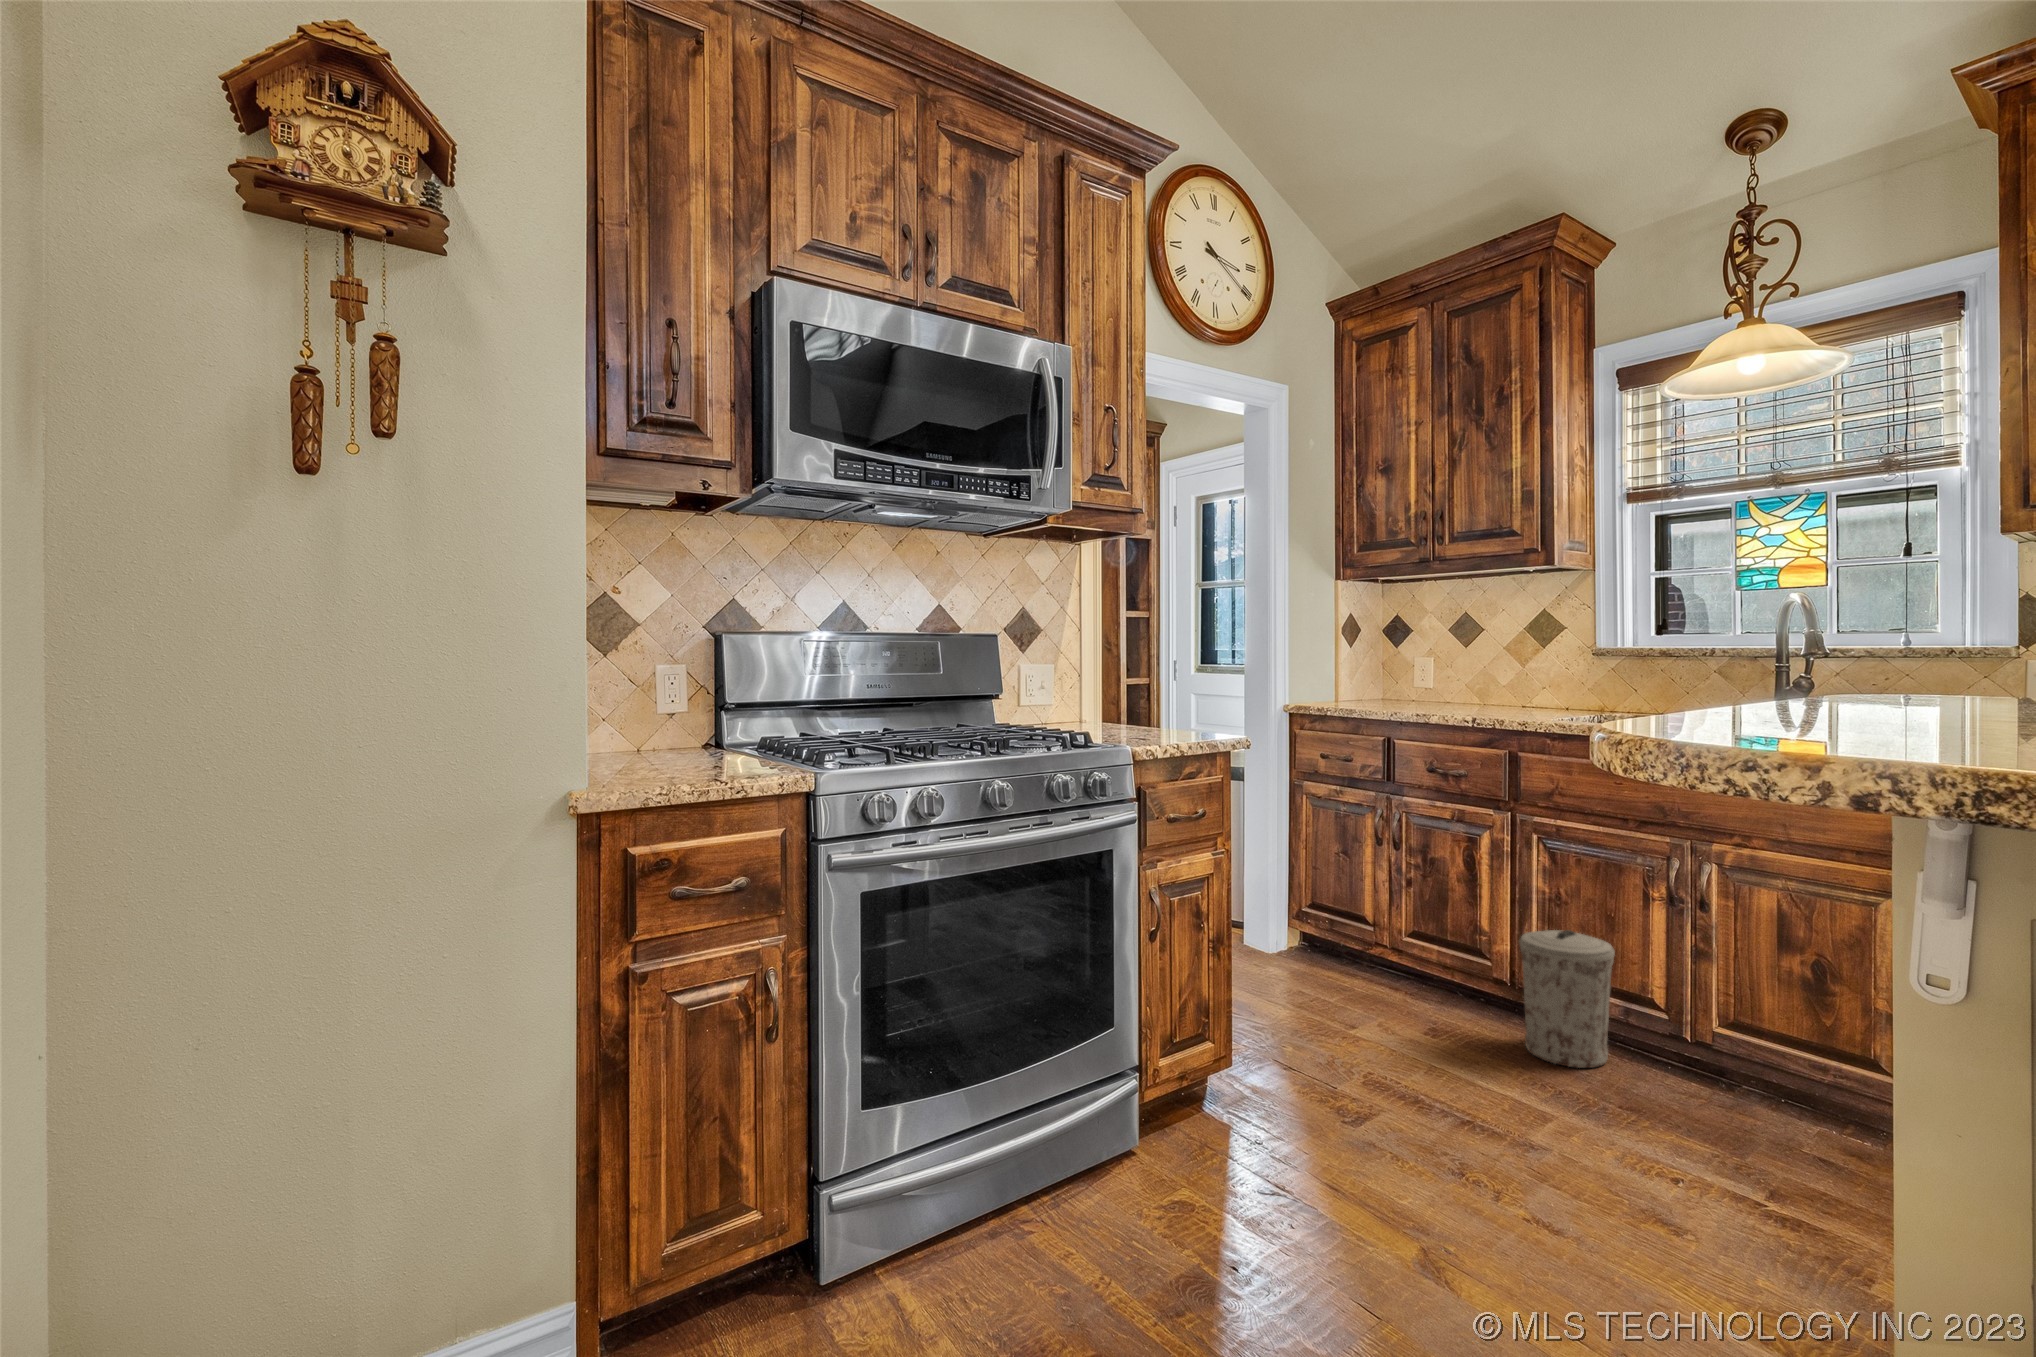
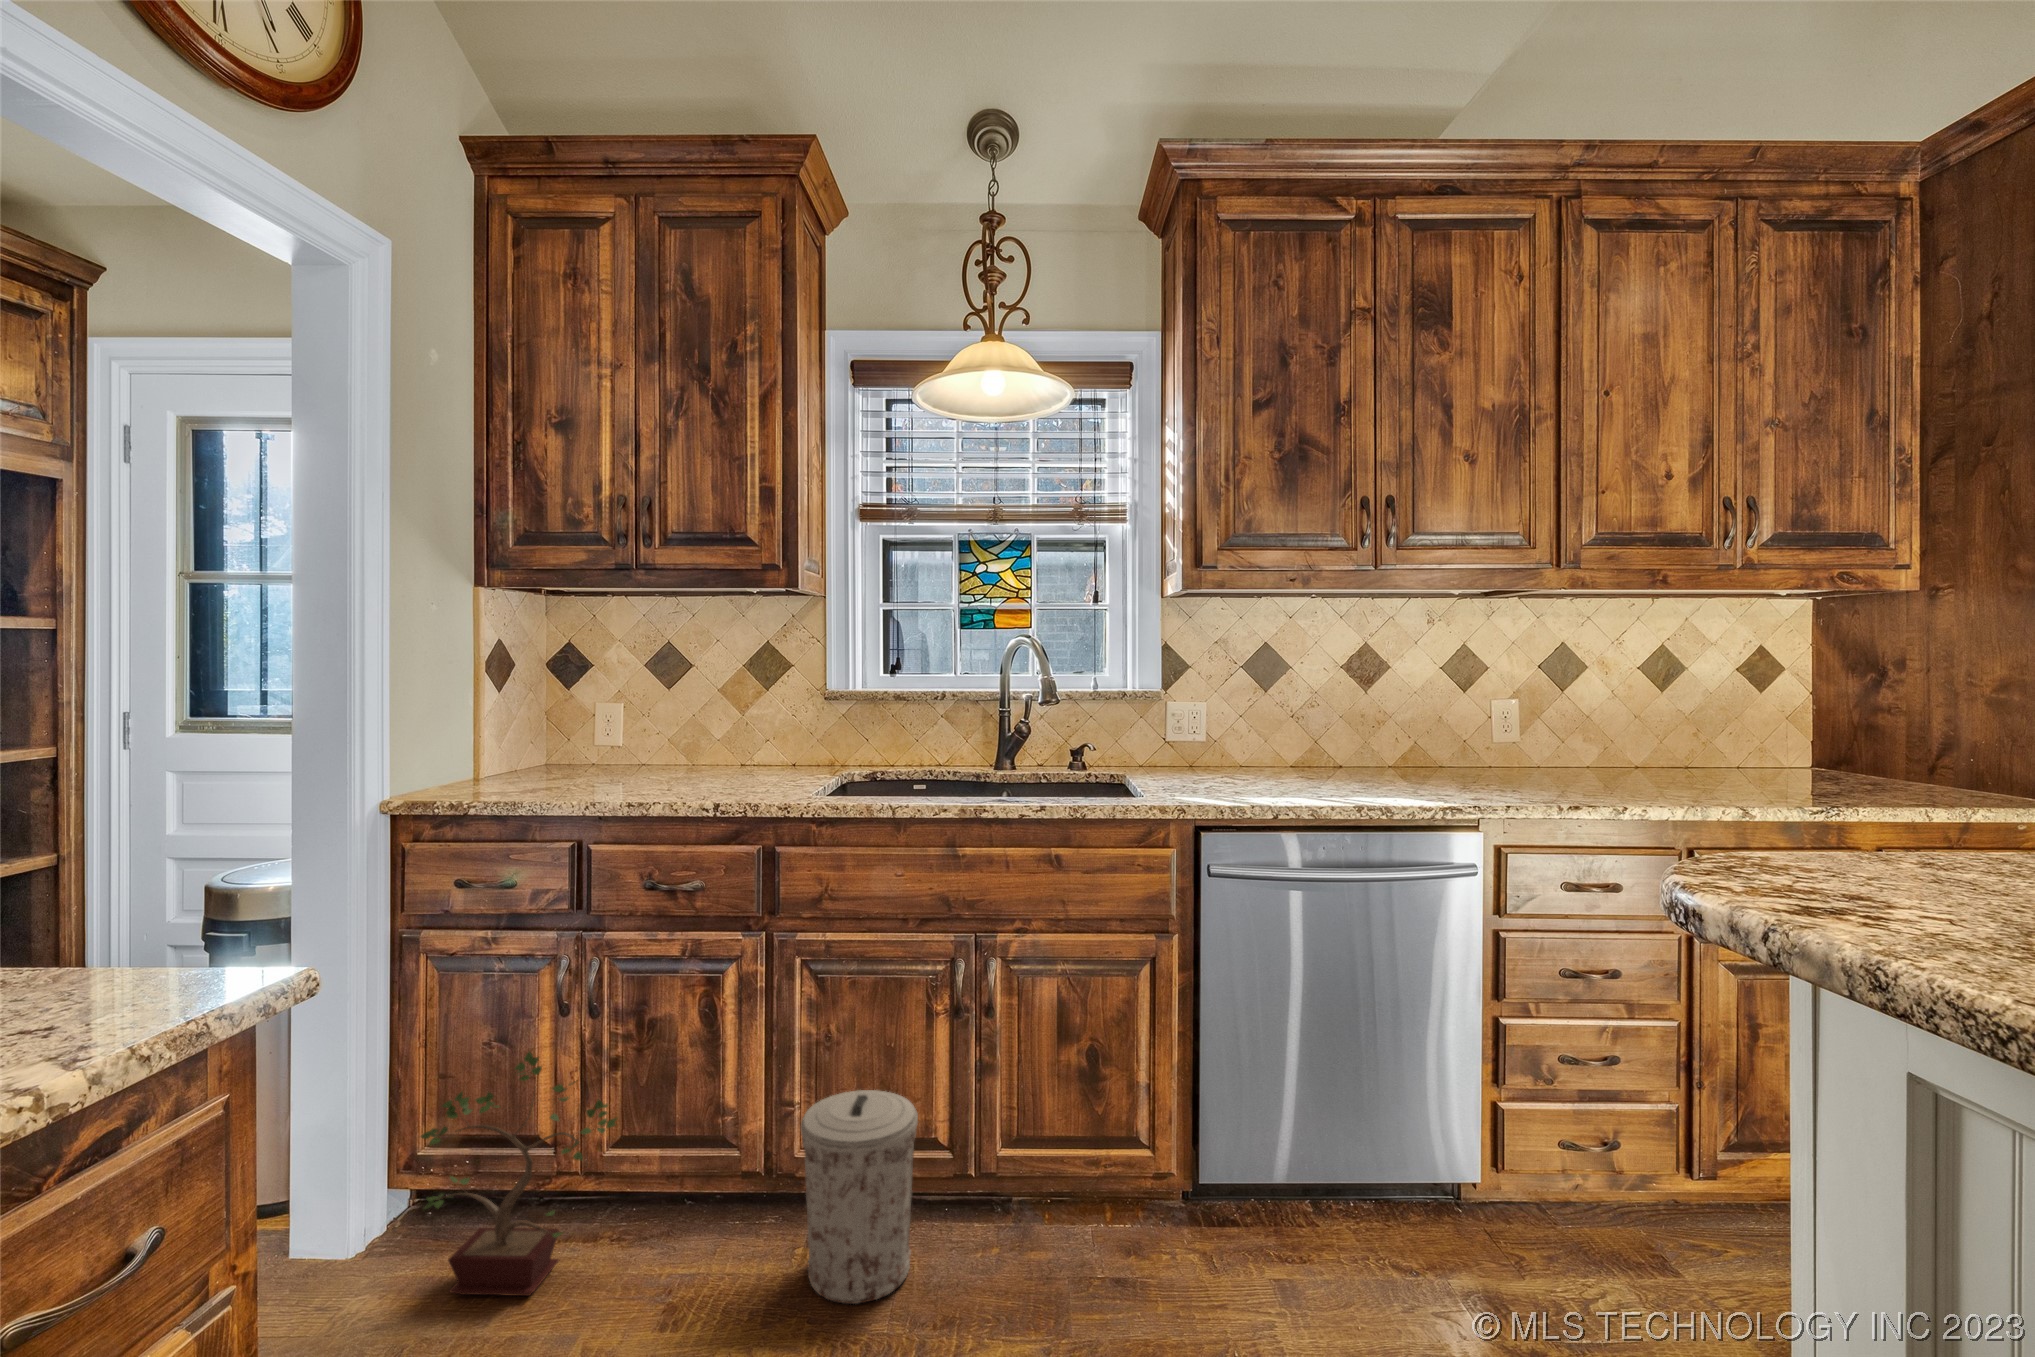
potted plant: none [1298,858,1402,998] -> present [421,1052,617,1296]

